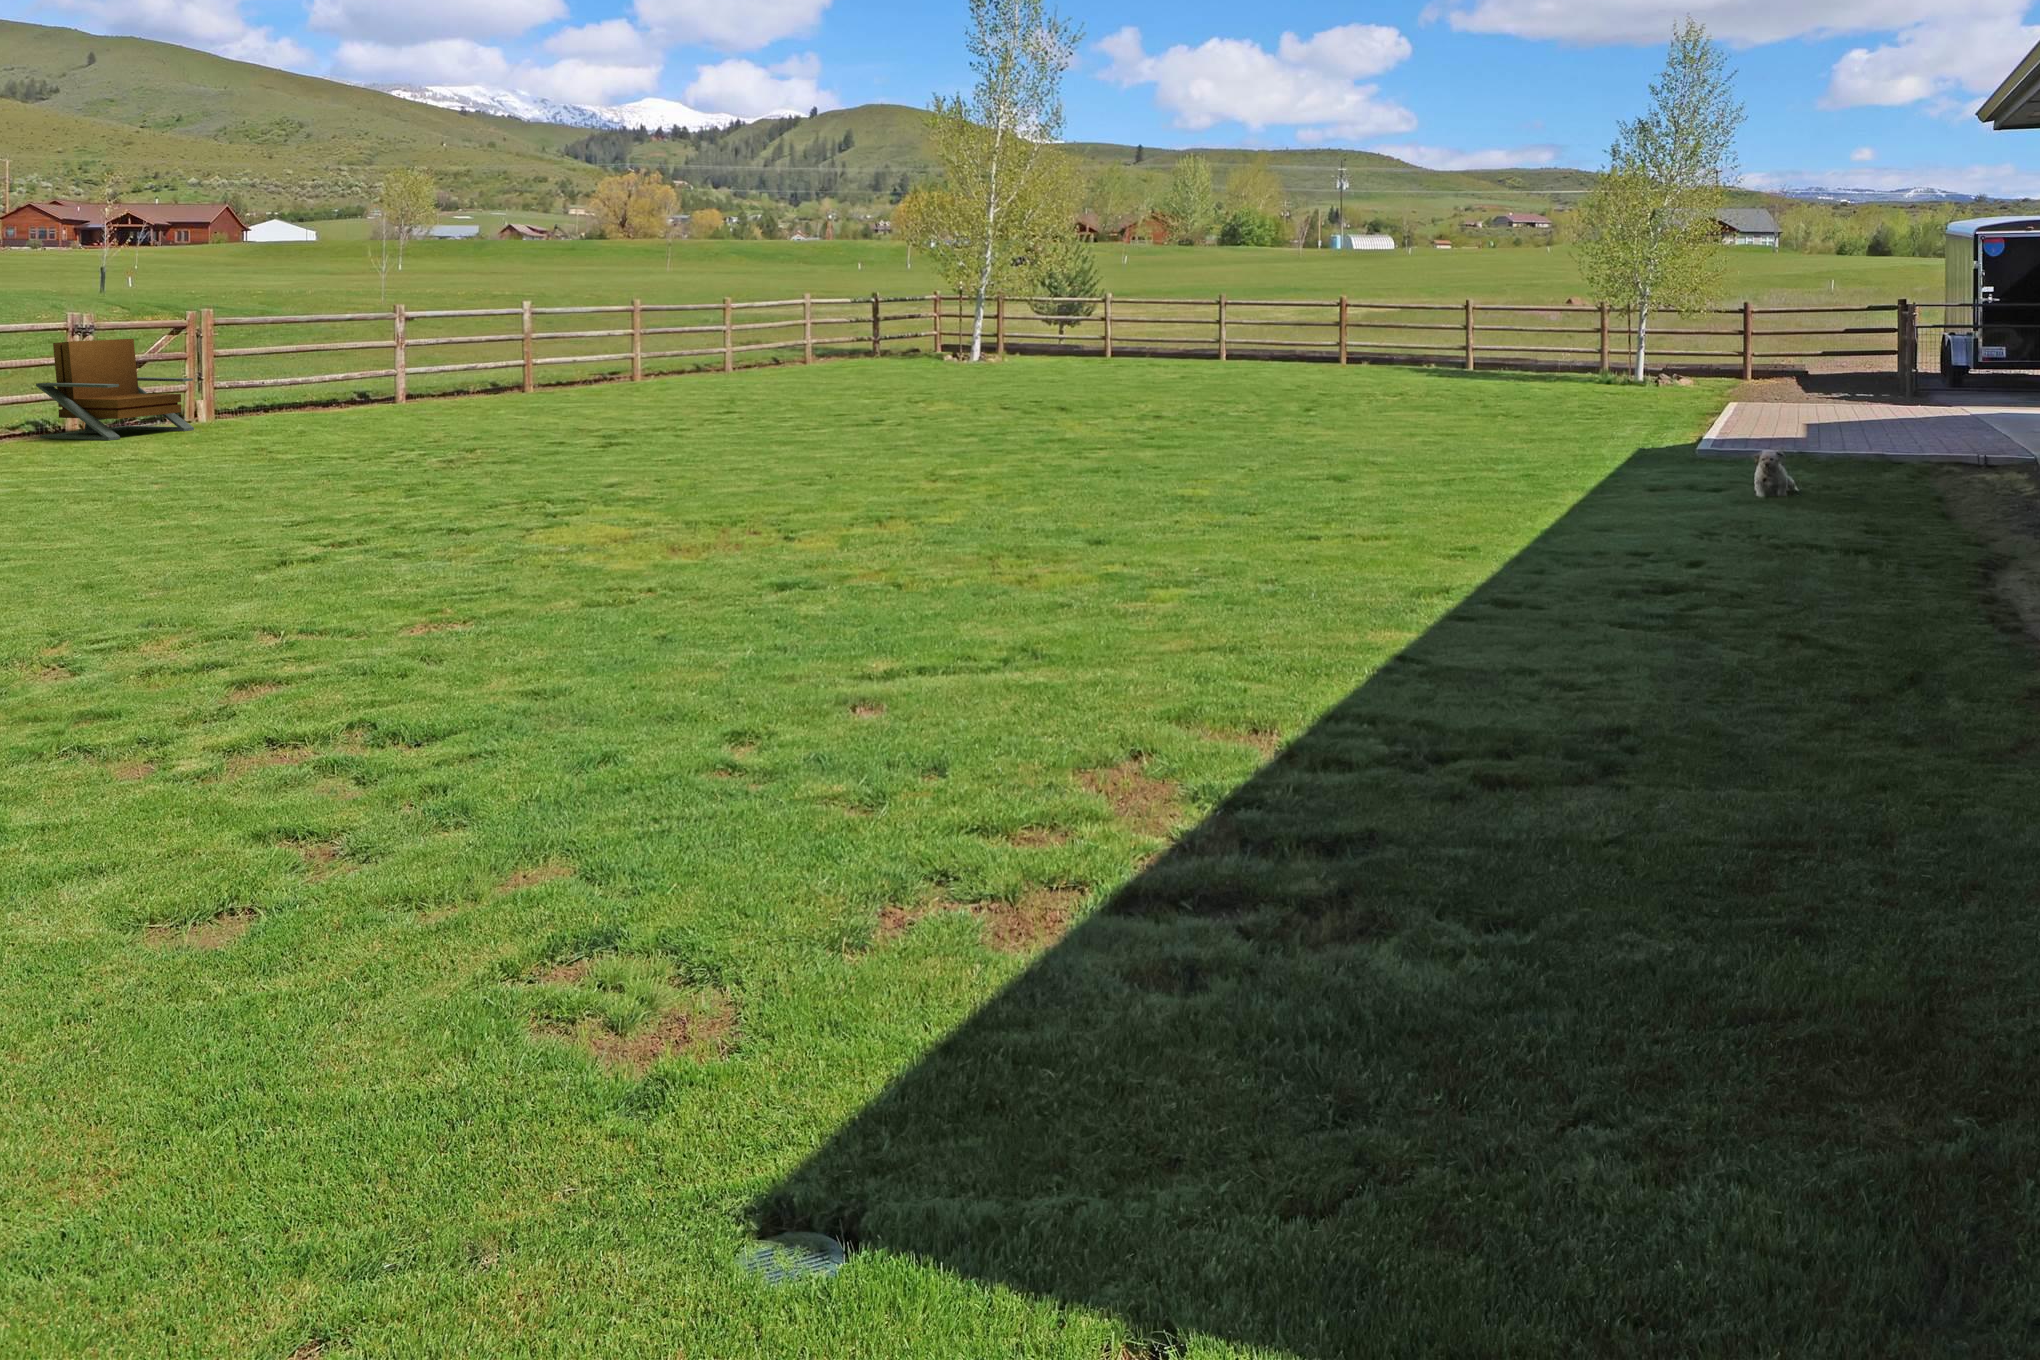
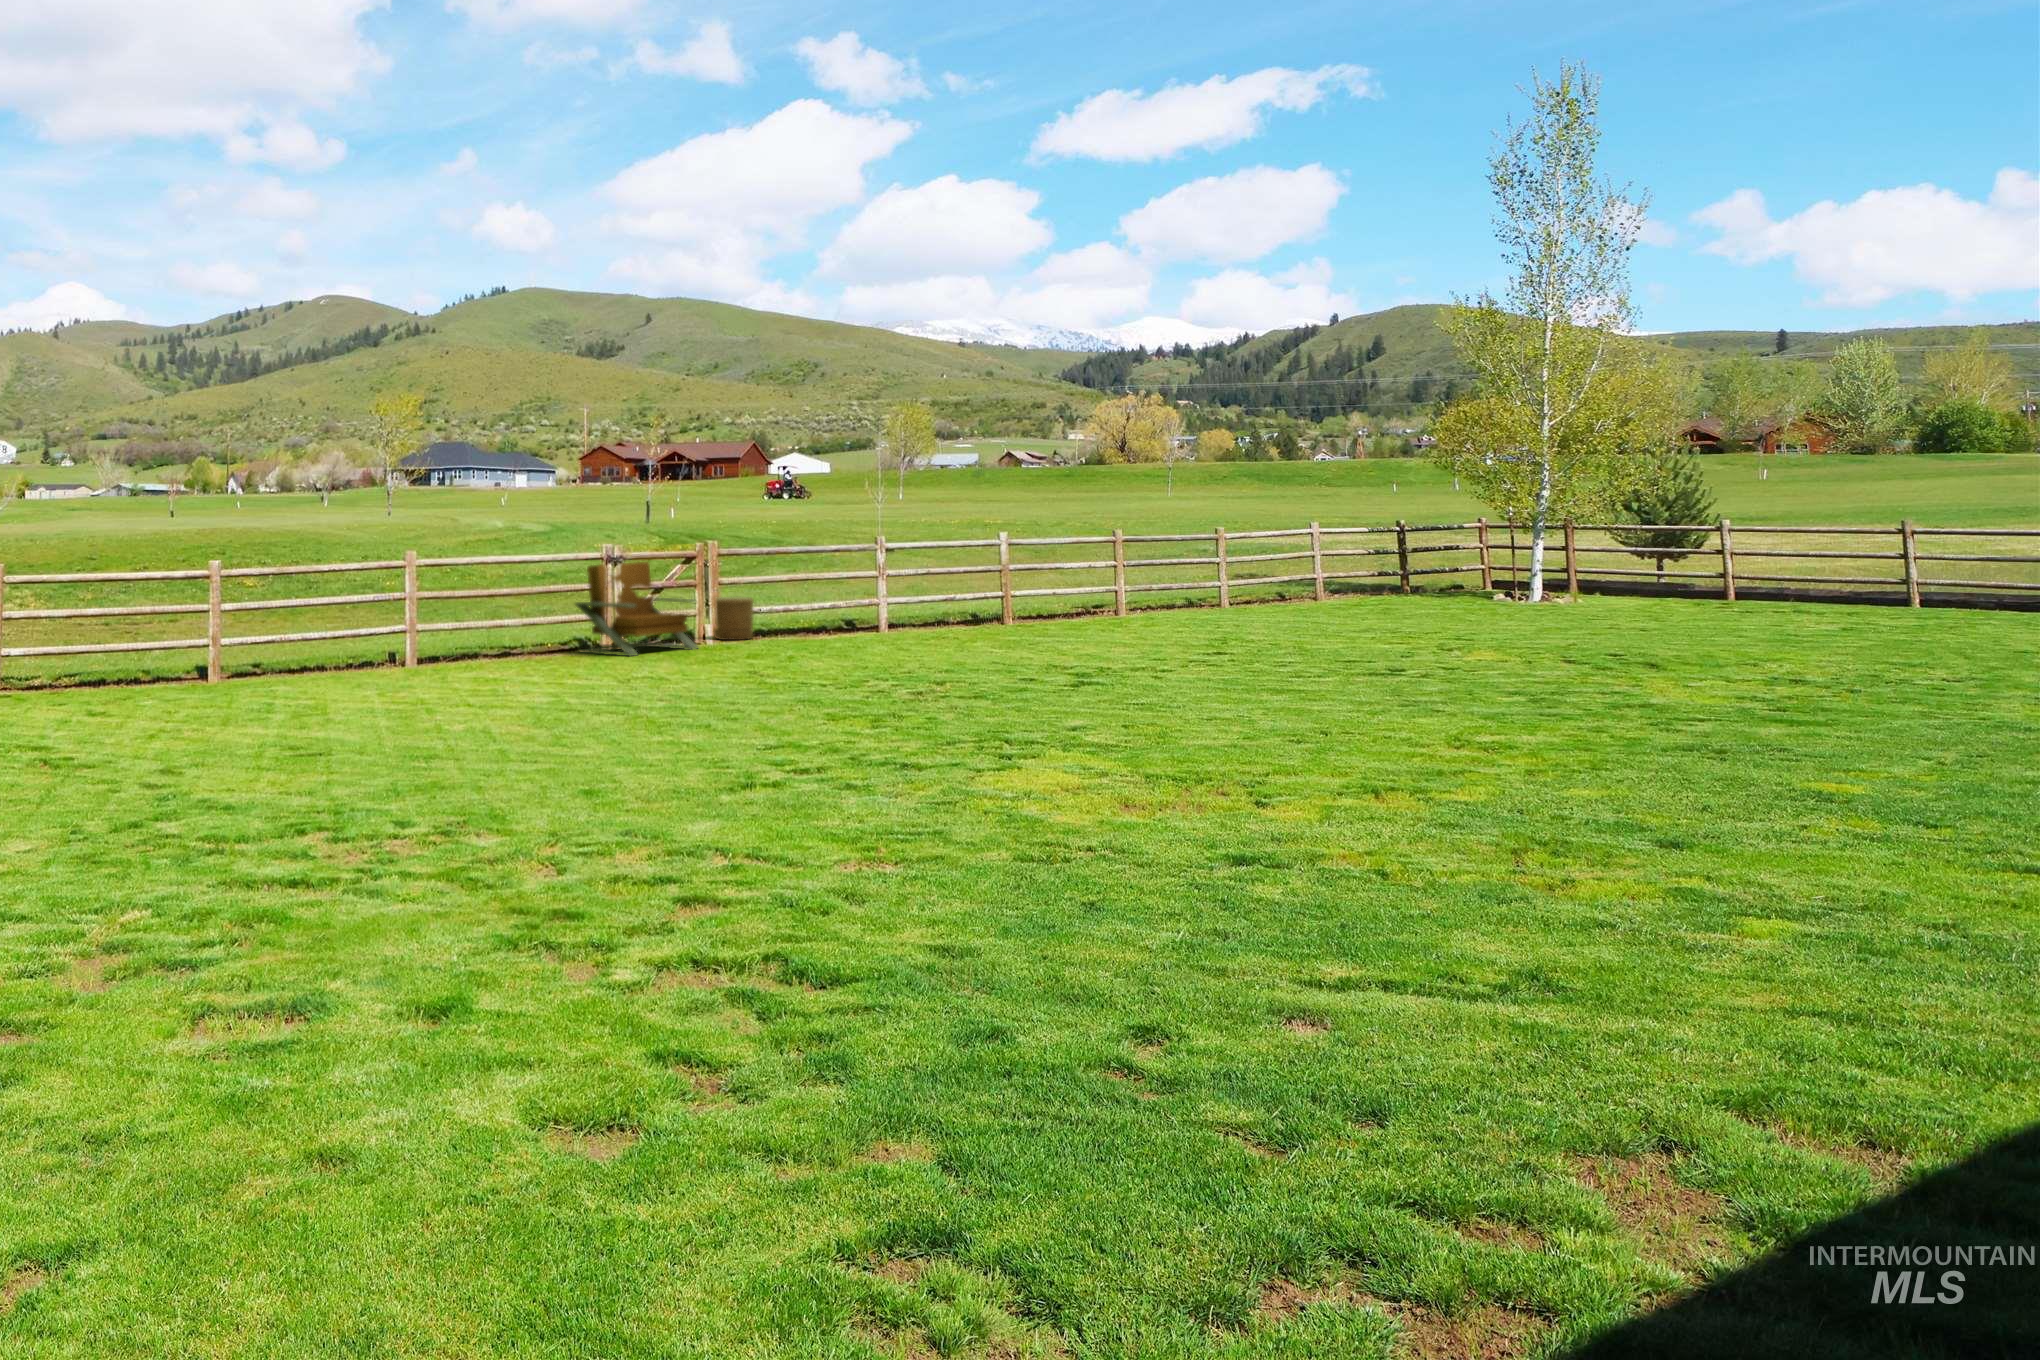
woven basket: none [207,375,258,420] -> present [713,597,754,640]

